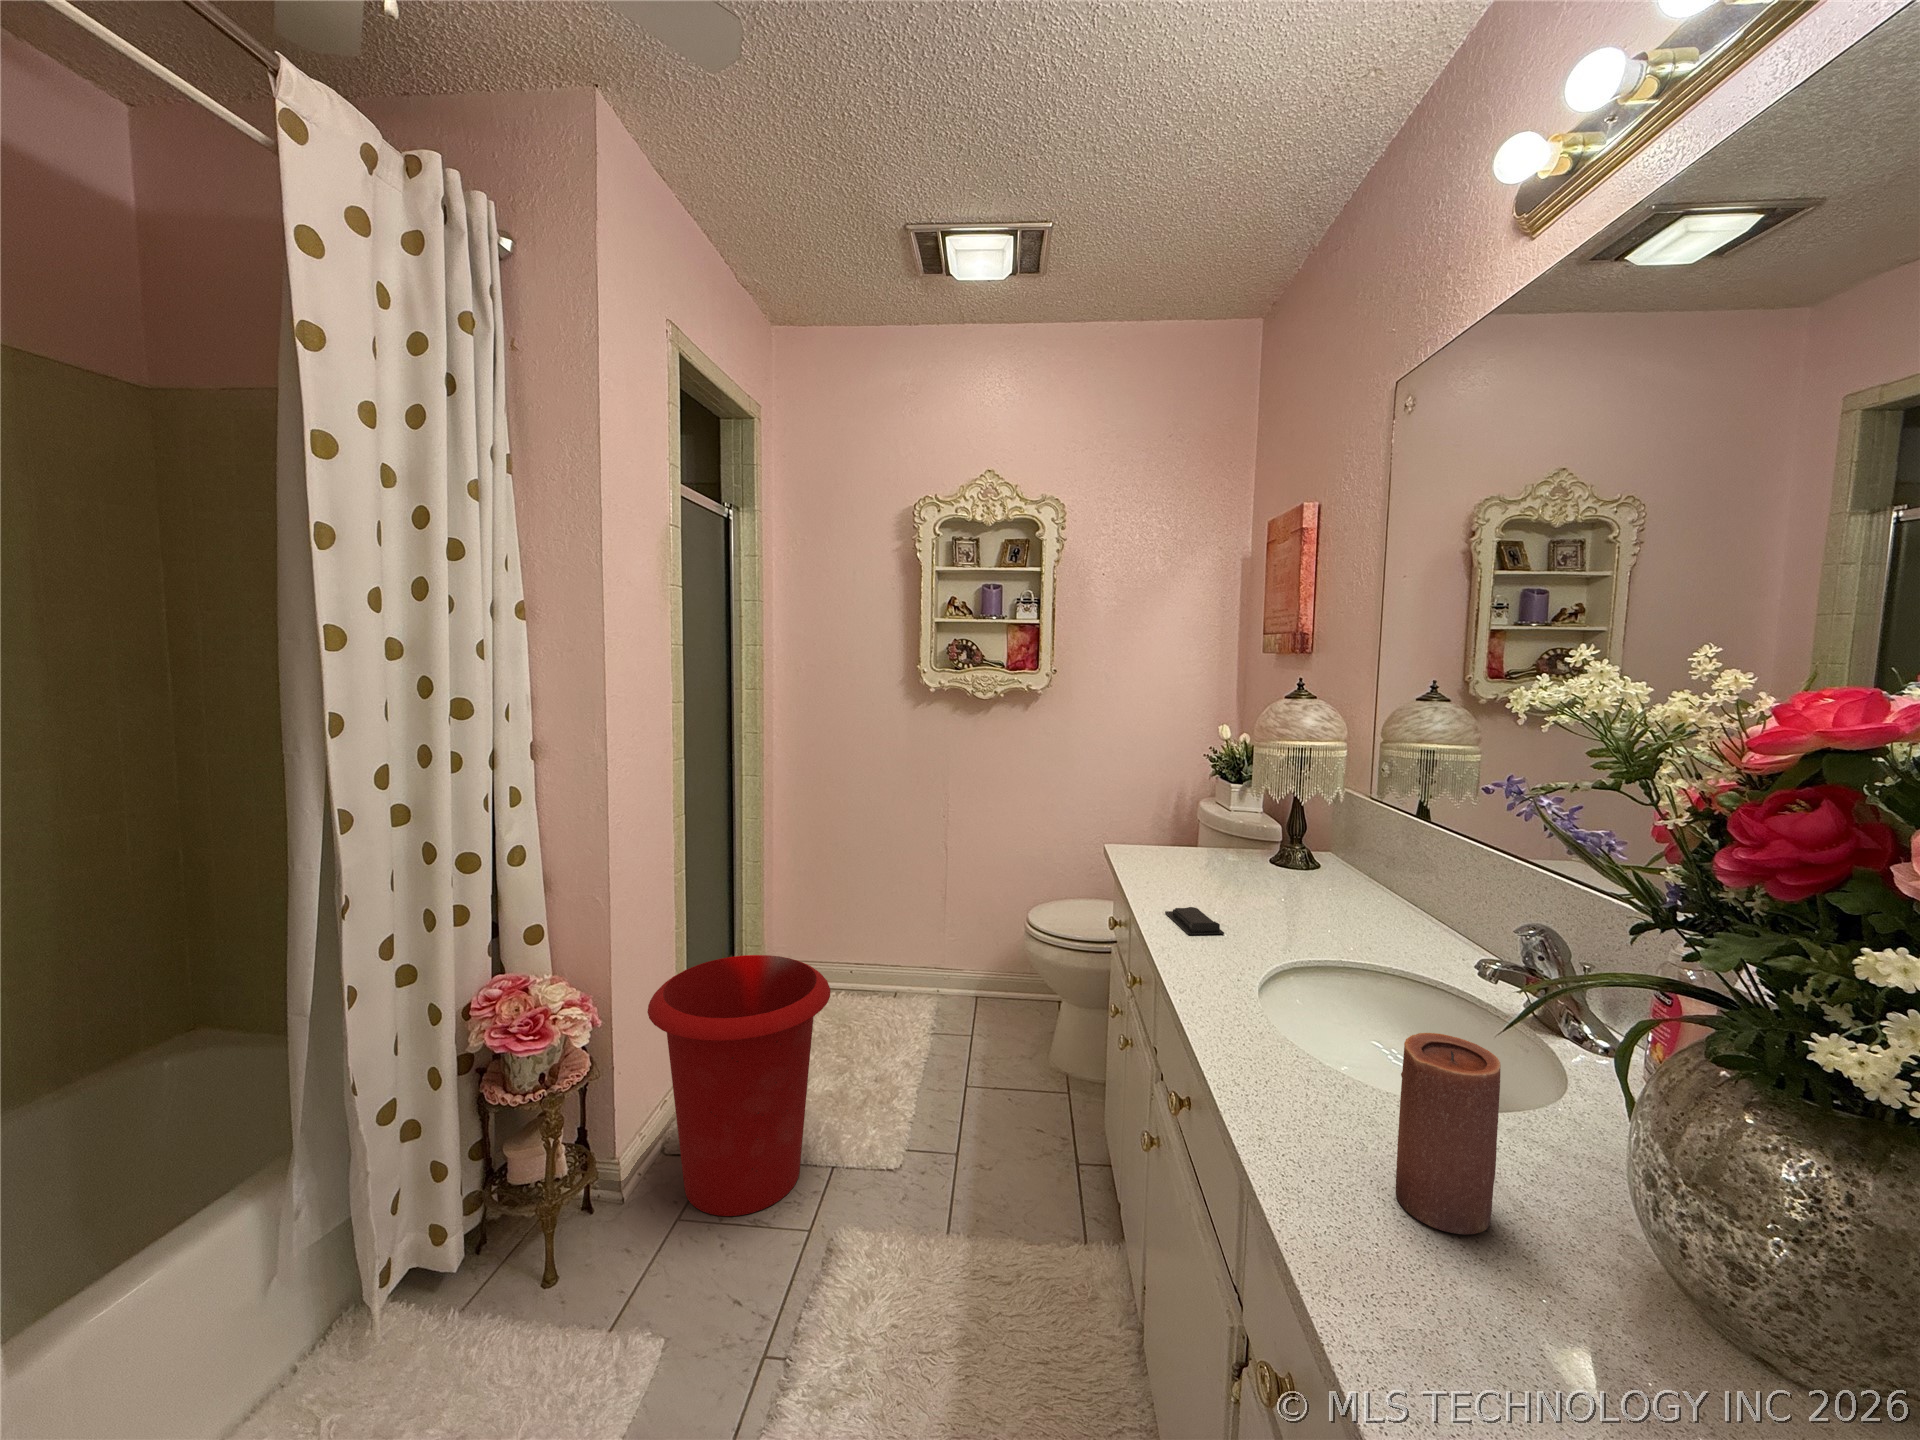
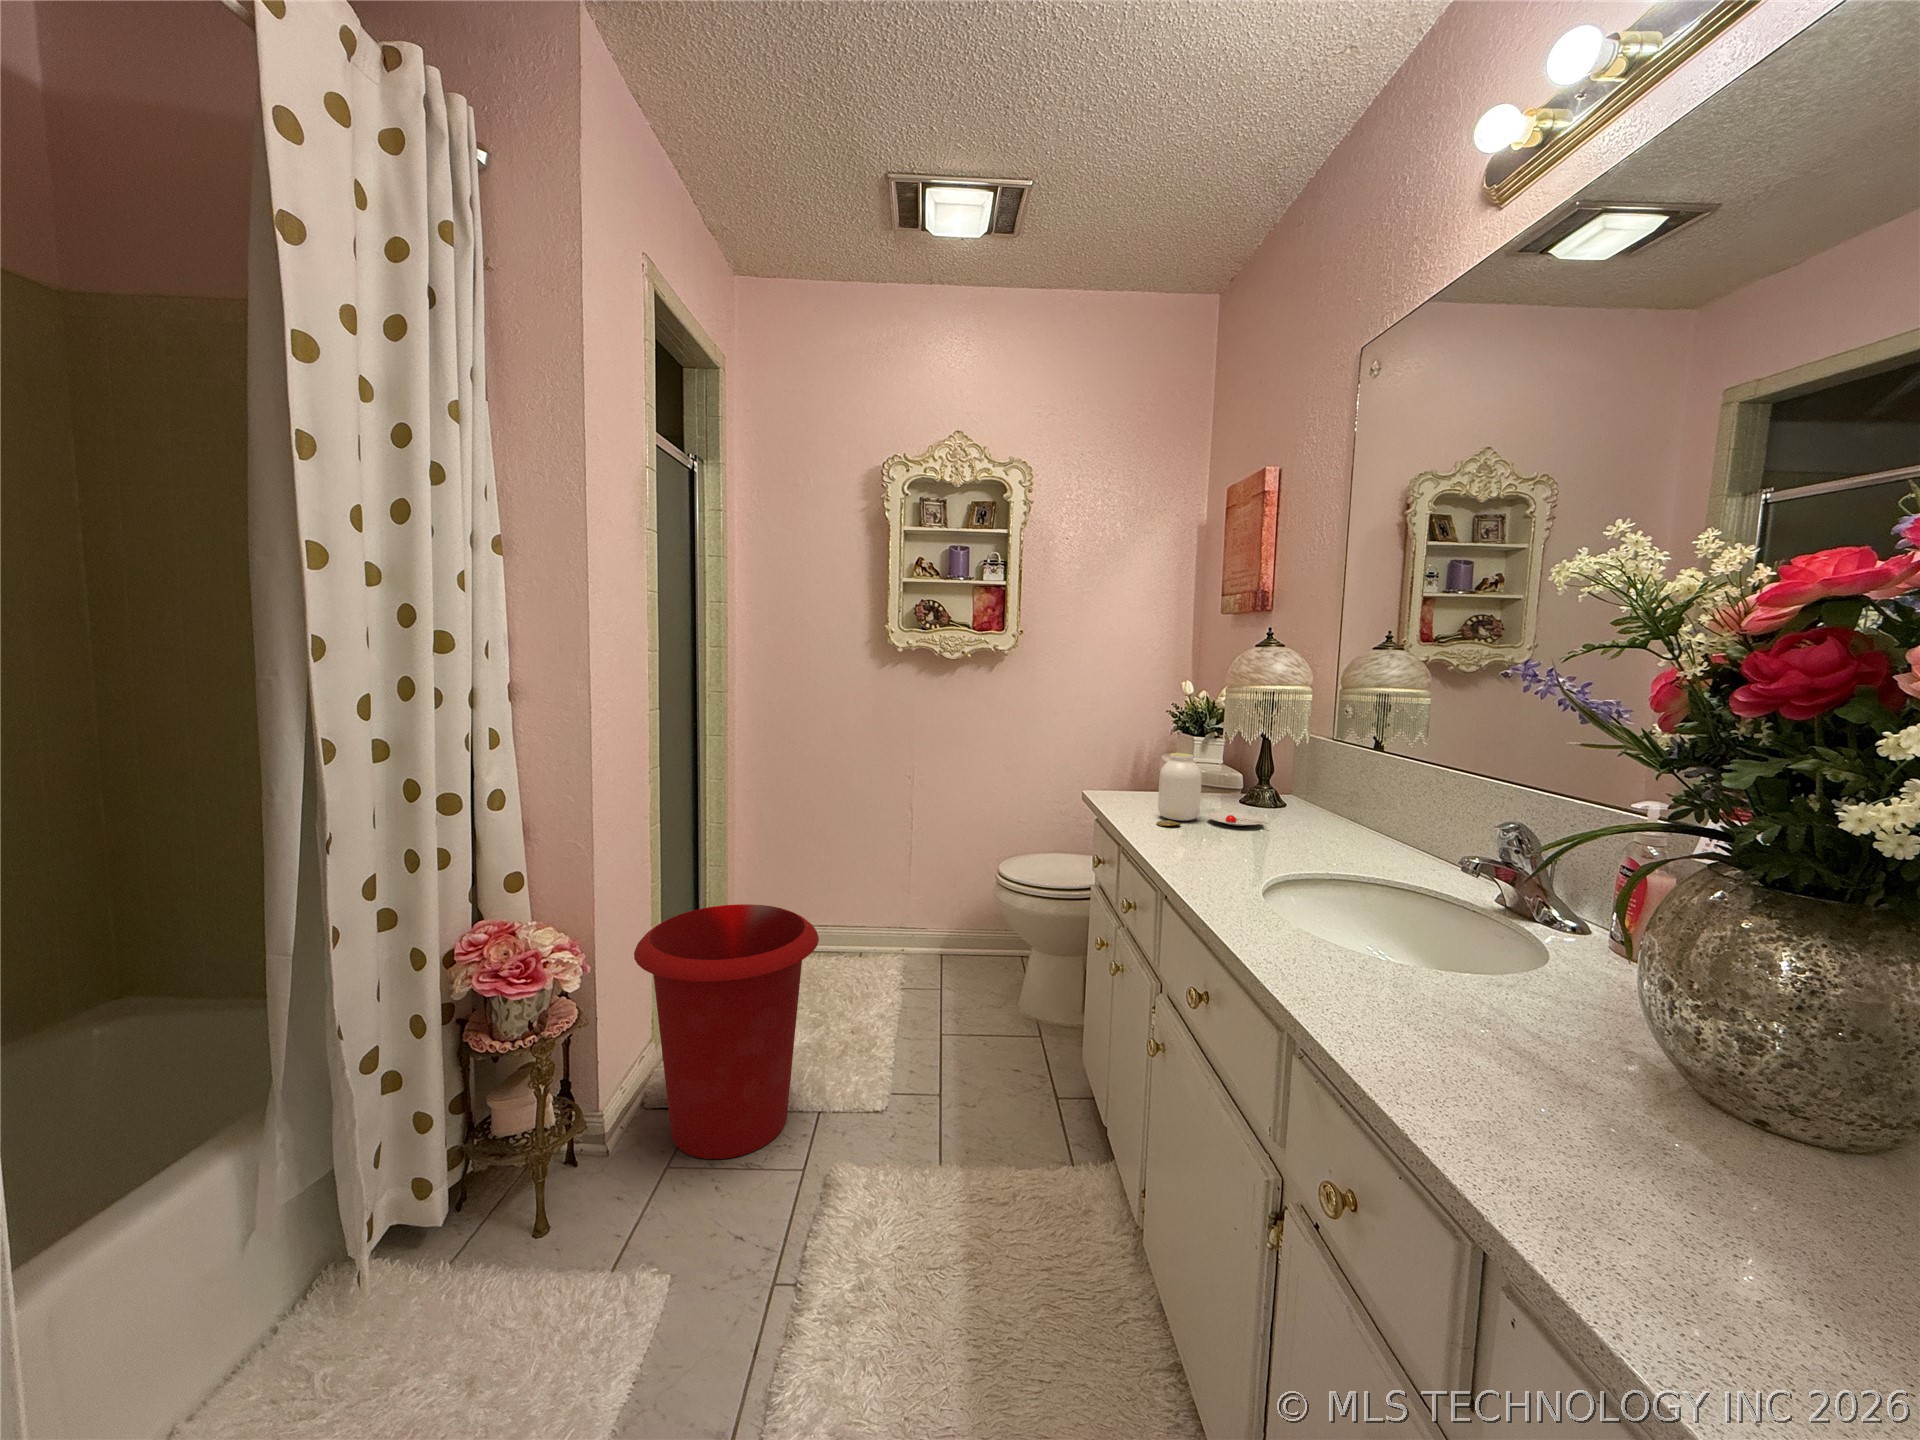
jar: none [1171,814,1294,895] -> present [1157,753,1269,826]
soap bar: present [1165,907,1224,935] -> none [1157,834,1217,856]
candle: present [1396,1033,1501,1235] -> none [1436,892,1537,1063]

